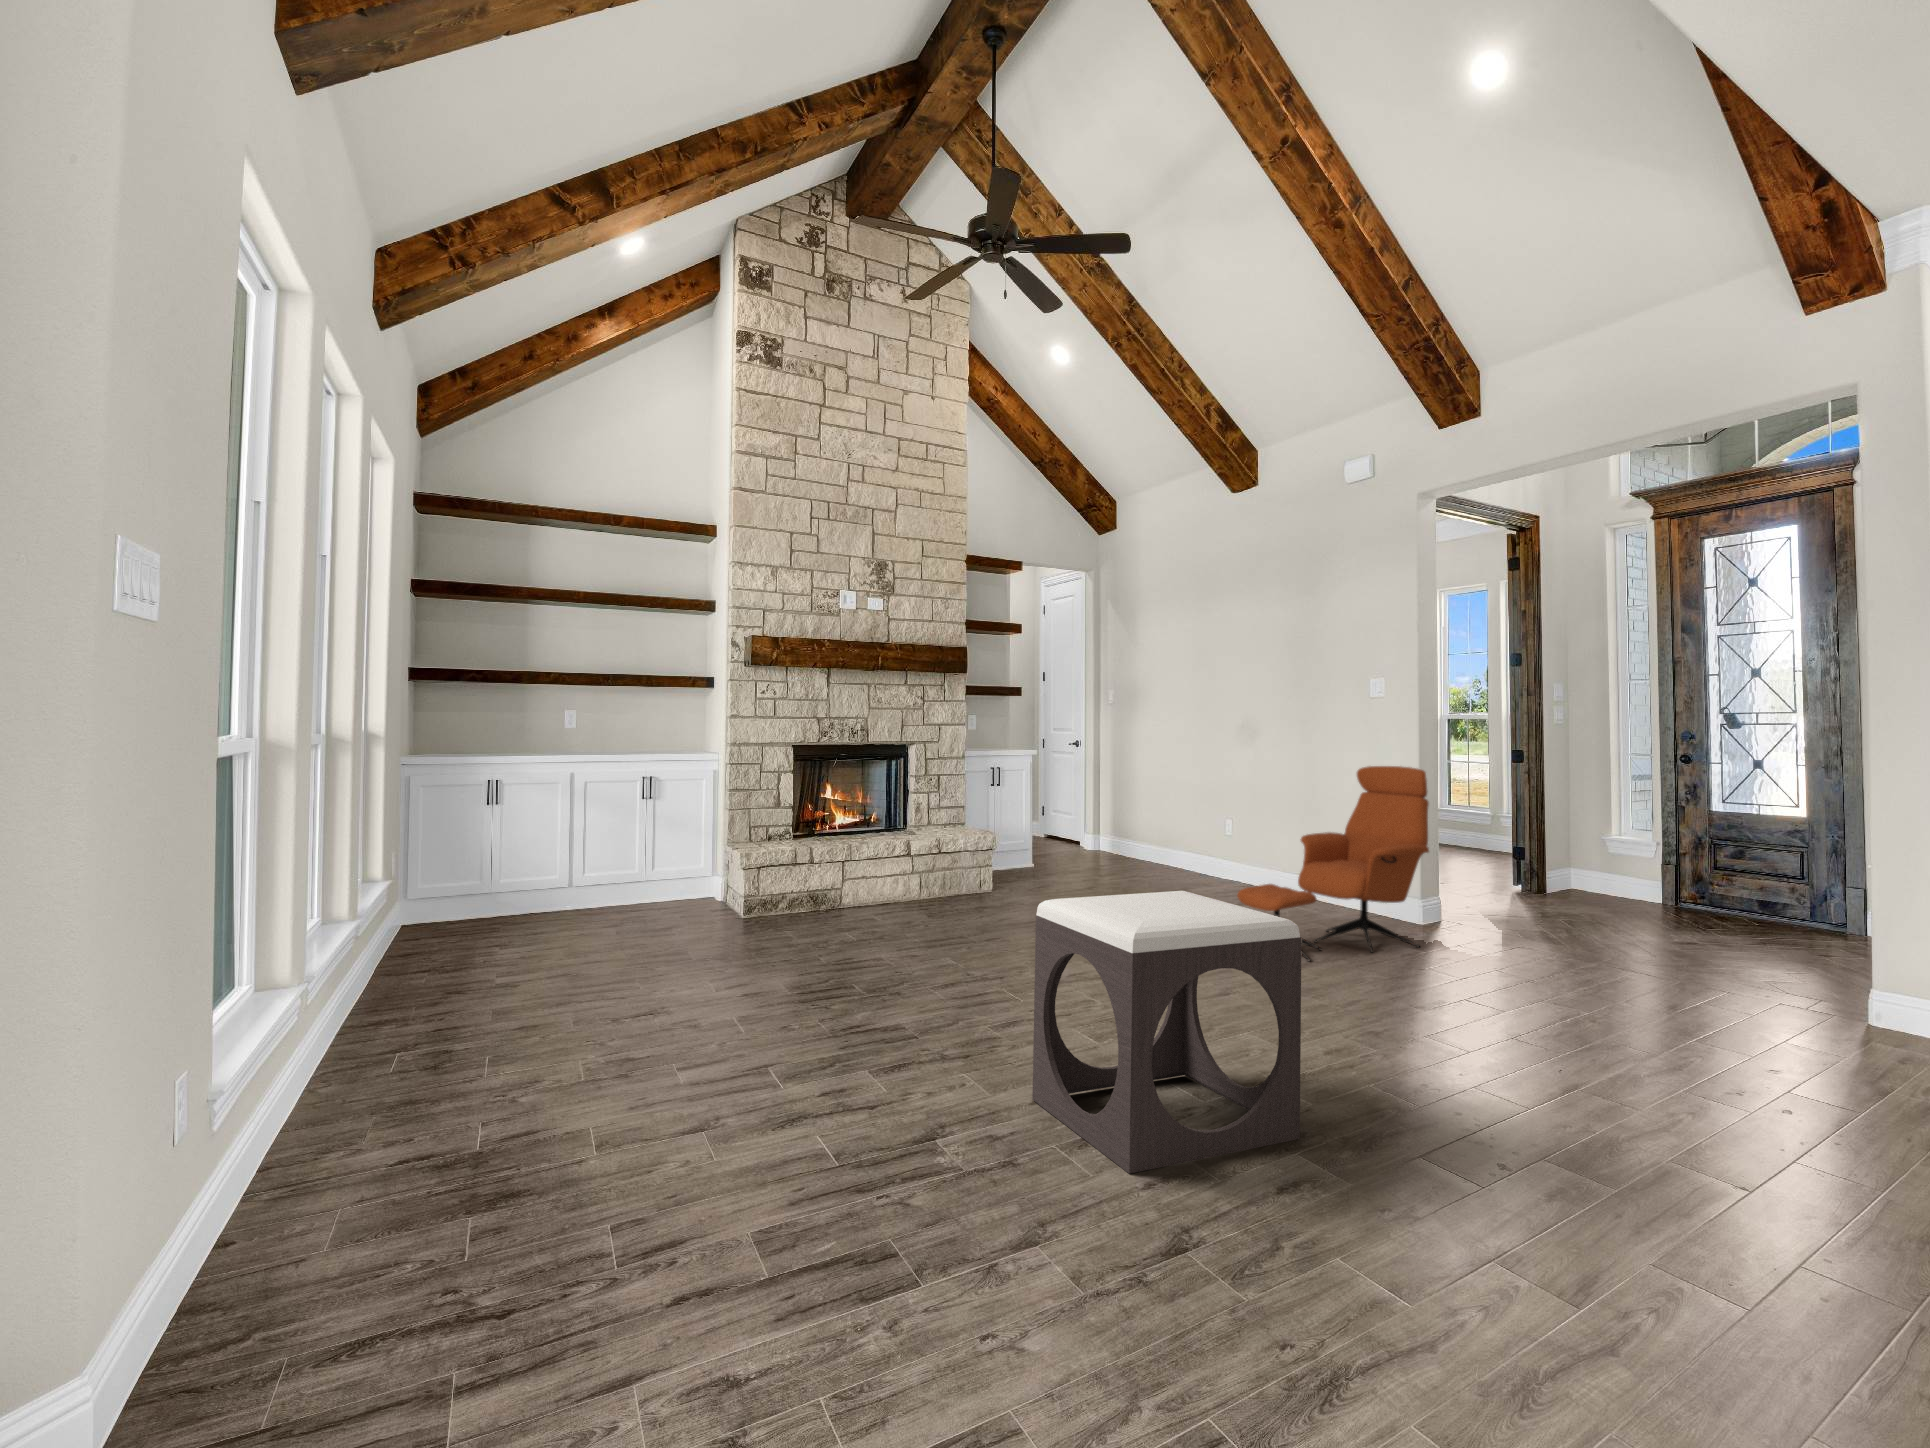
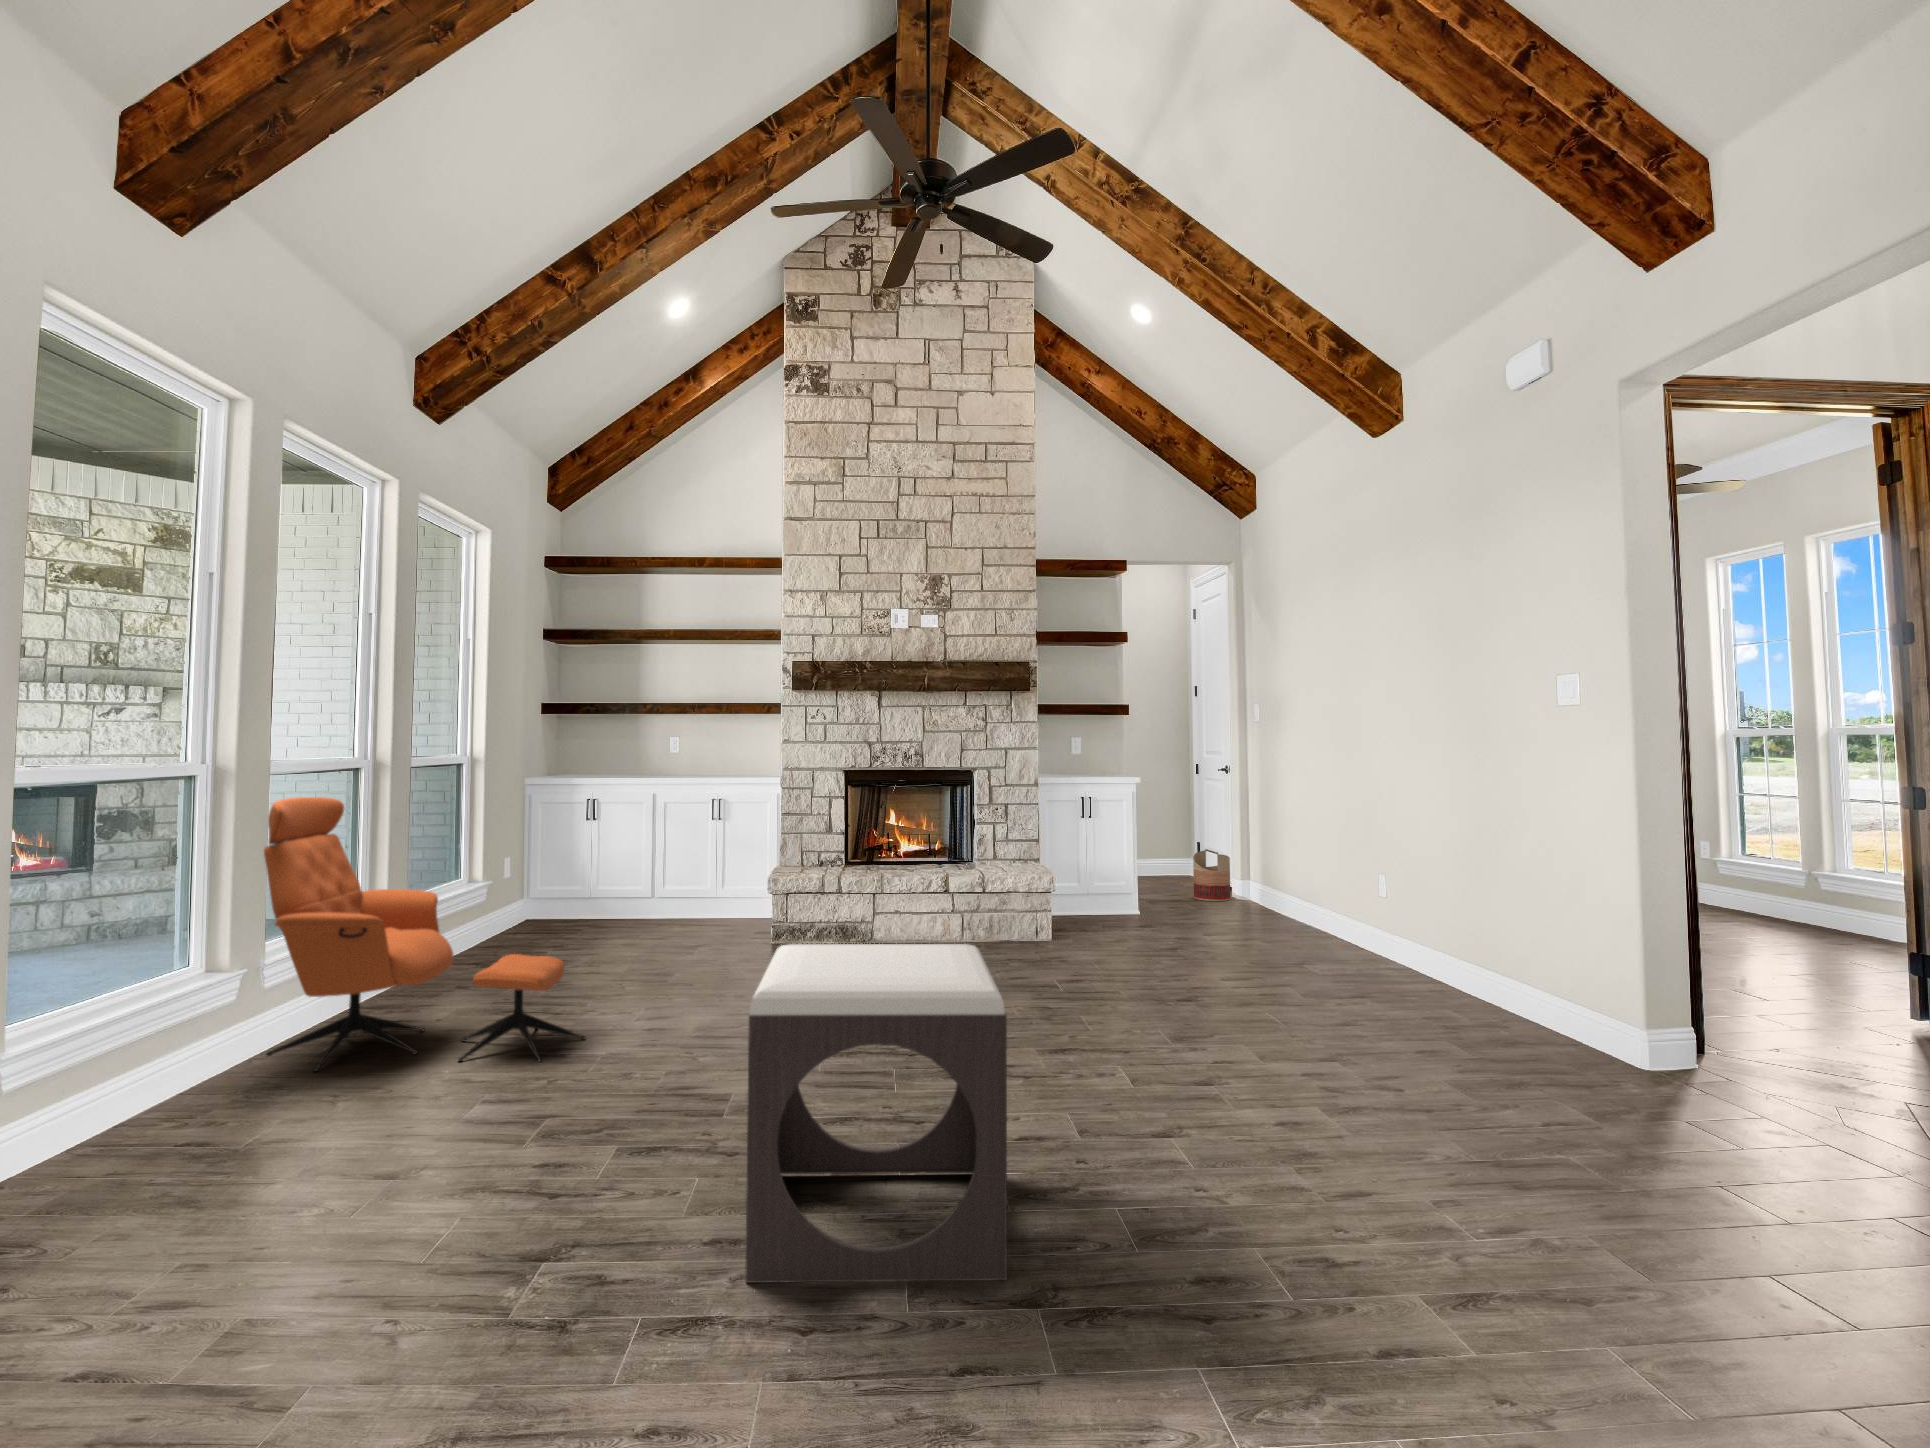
armchair: present [1237,766,1429,962] -> present [264,797,585,1072]
basket: none [1050,815,1081,860] -> present [1193,849,1230,901]

